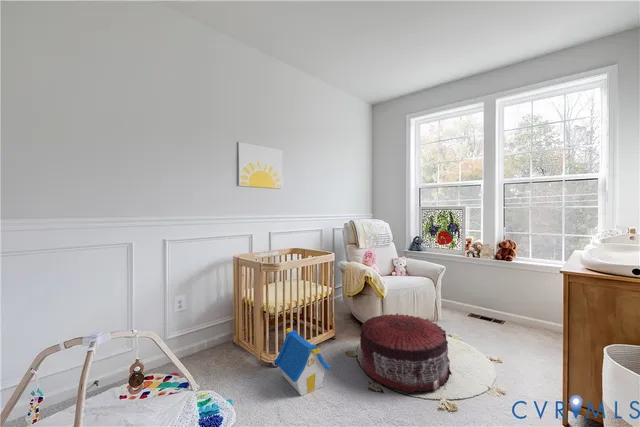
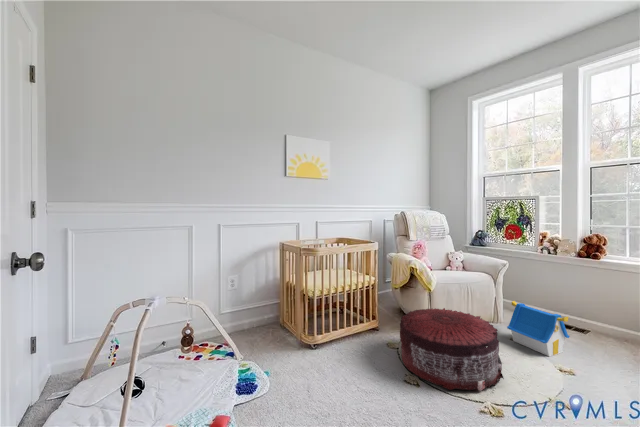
toy house: present [274,328,330,396] -> present [507,301,570,357]

